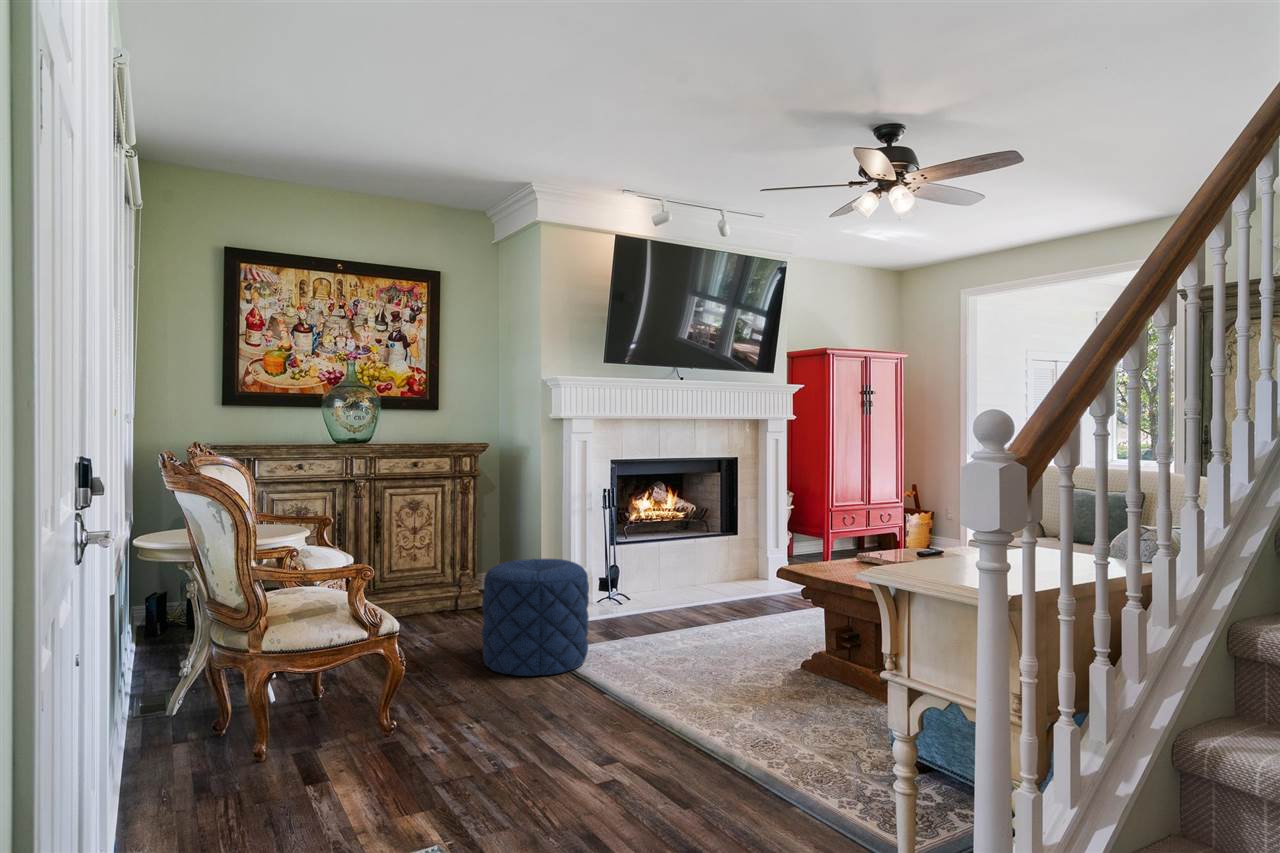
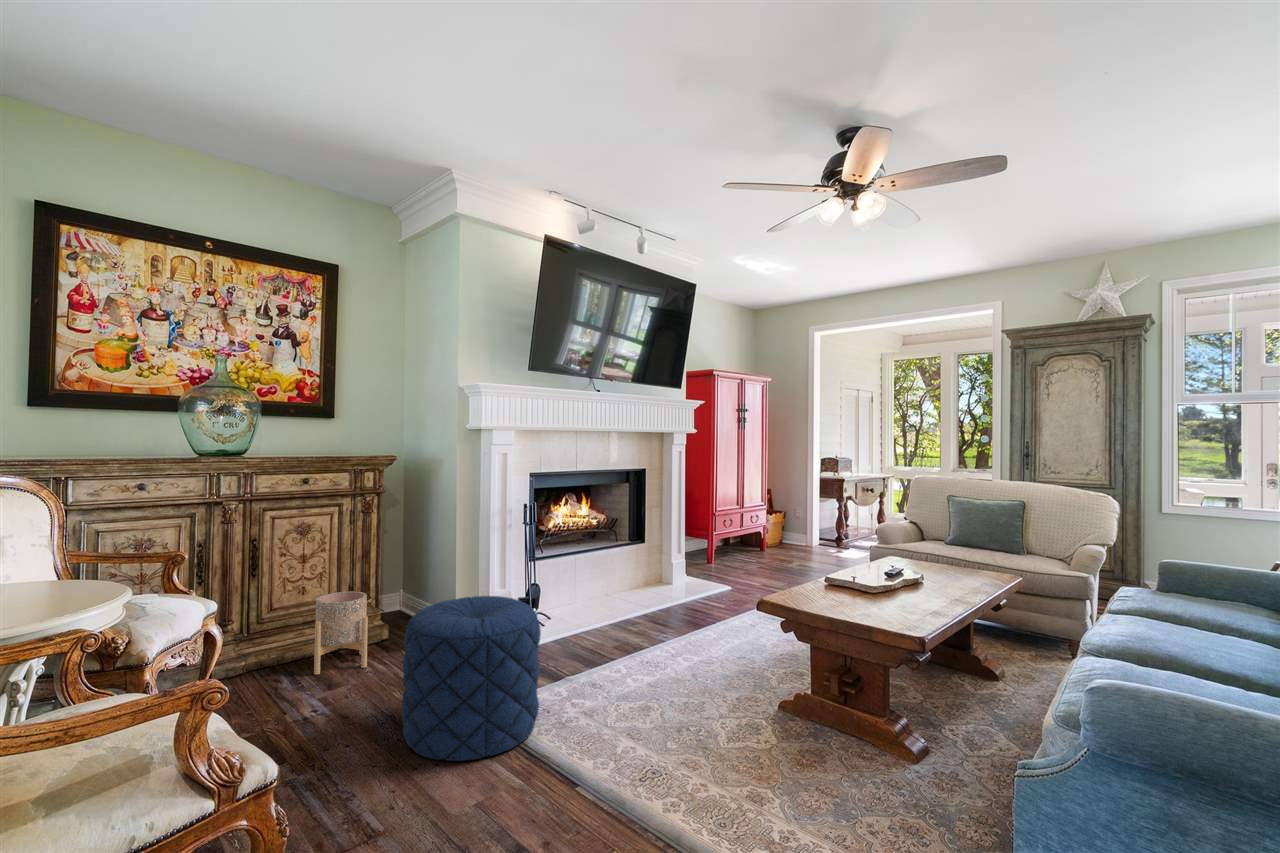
planter: none [424,560,465,624] -> present [314,592,368,675]

